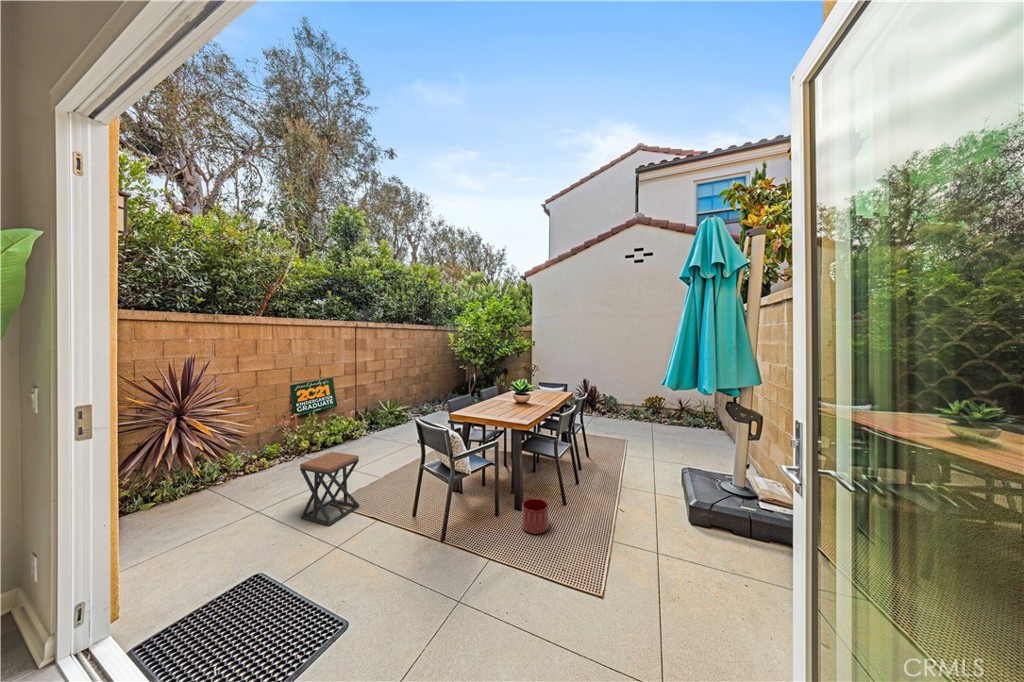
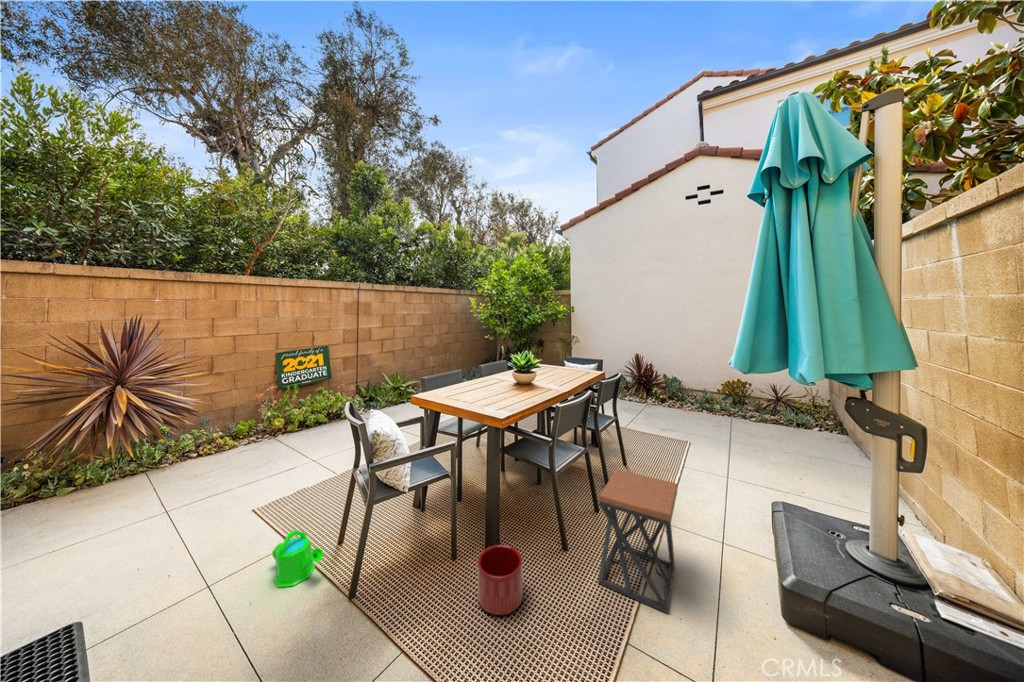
stool: present [300,452,359,526] -> present [598,469,677,612]
watering can: none [381,502,421,539] -> present [272,530,323,587]

